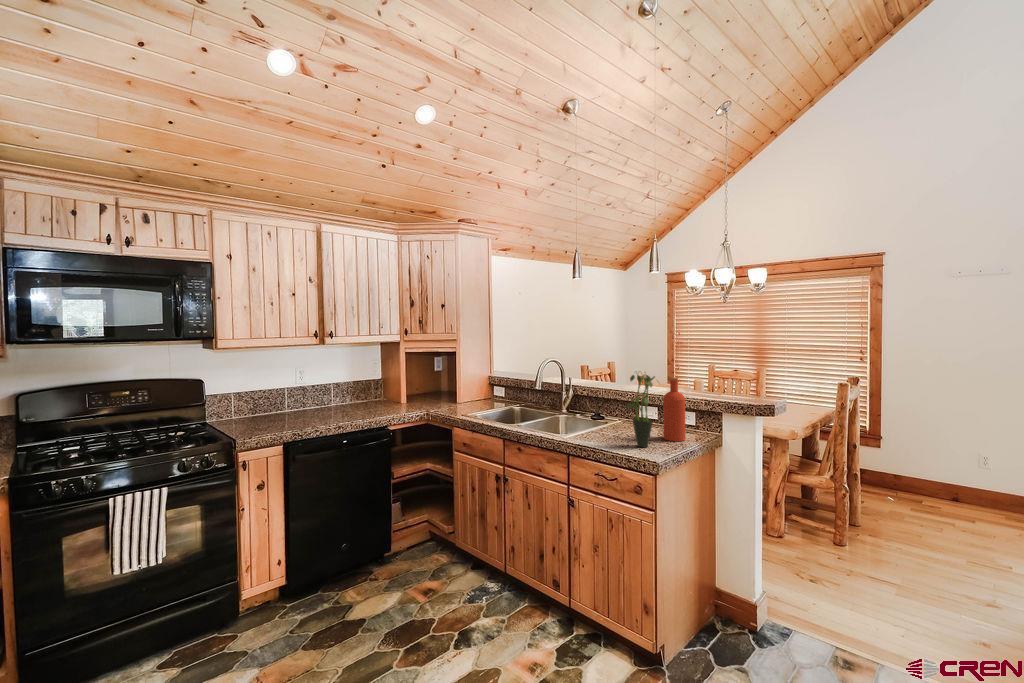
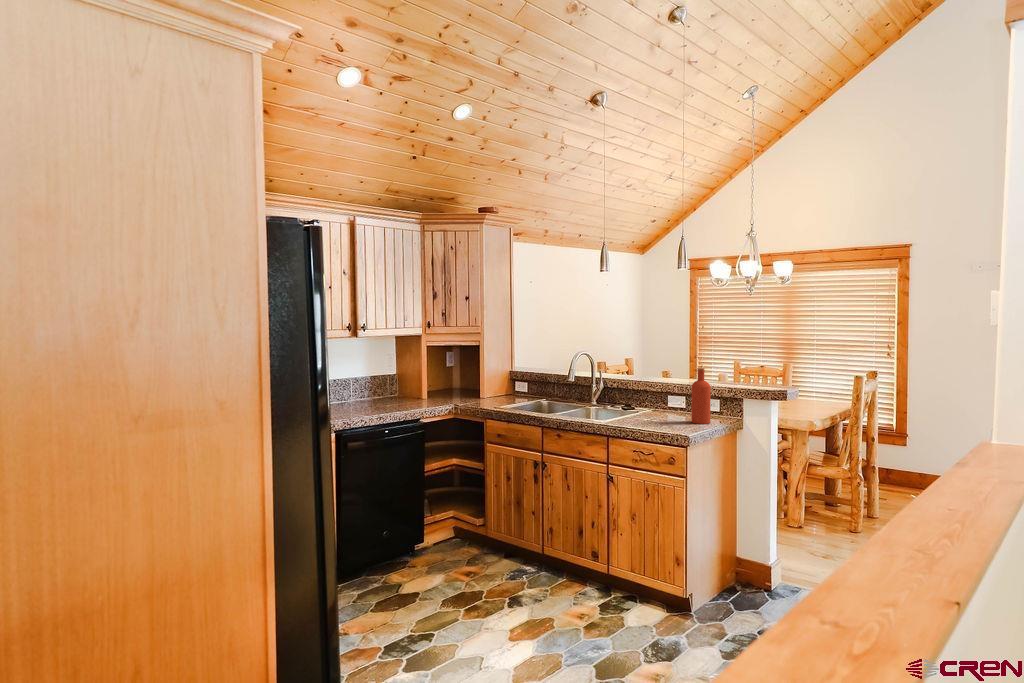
potted plant: present [626,374,659,447] -> none [660,362,690,428]

